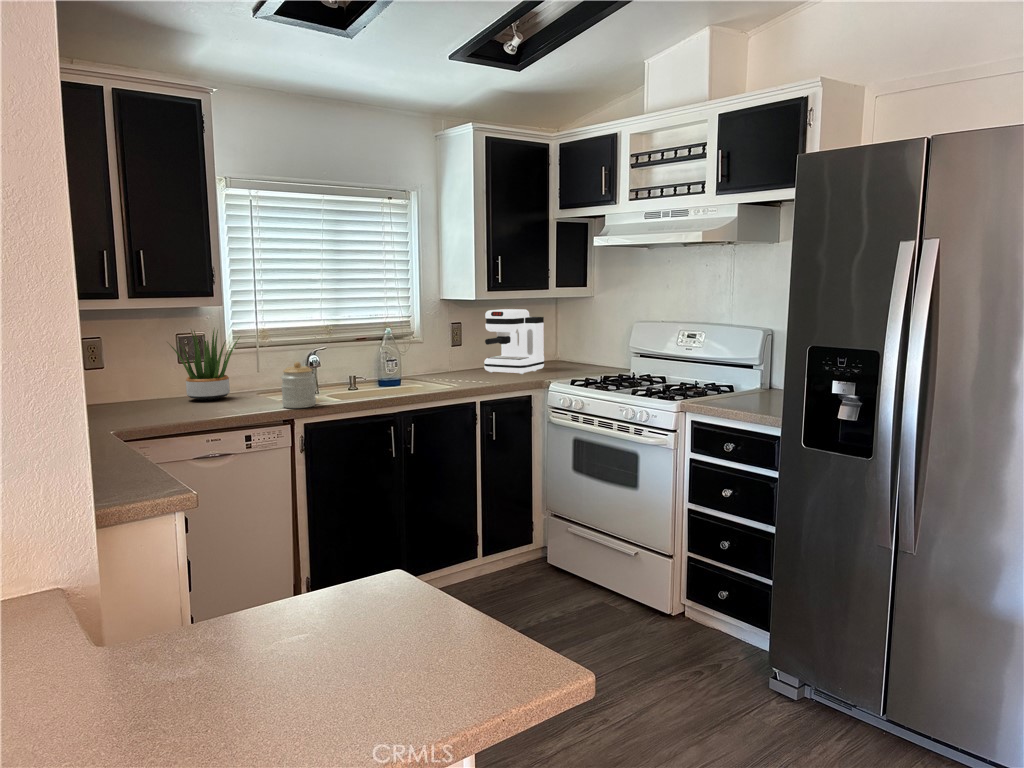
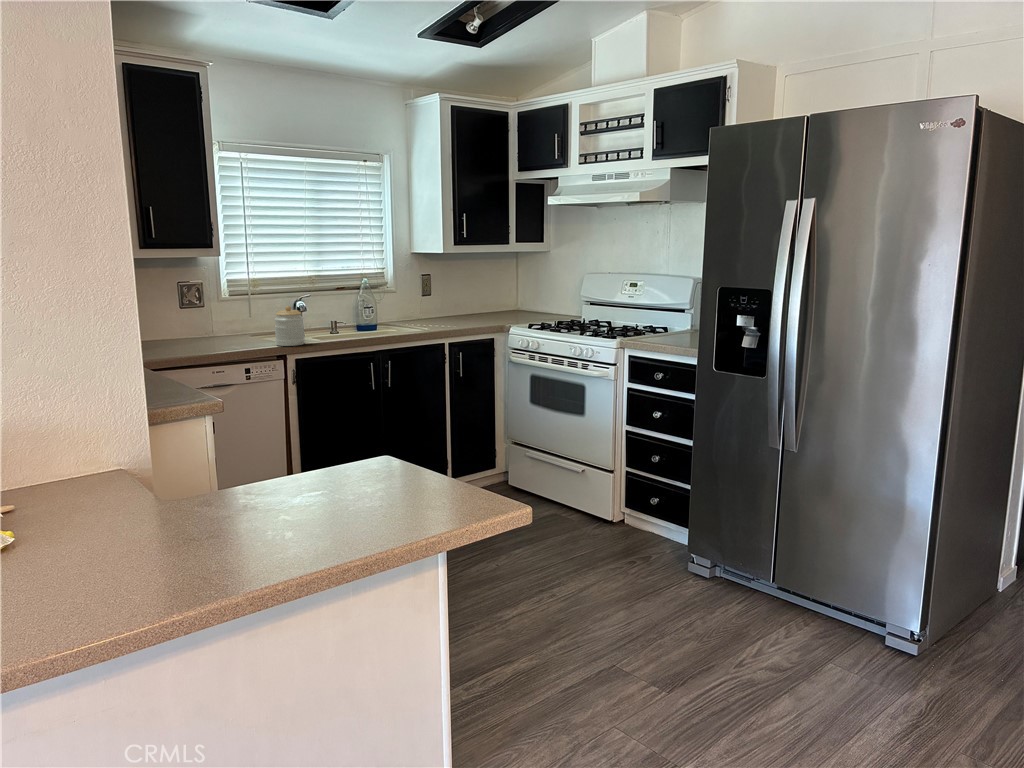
coffee maker: present [484,309,544,374] -> none [452,262,506,320]
potted plant: present [169,328,240,401] -> none [171,277,235,341]

